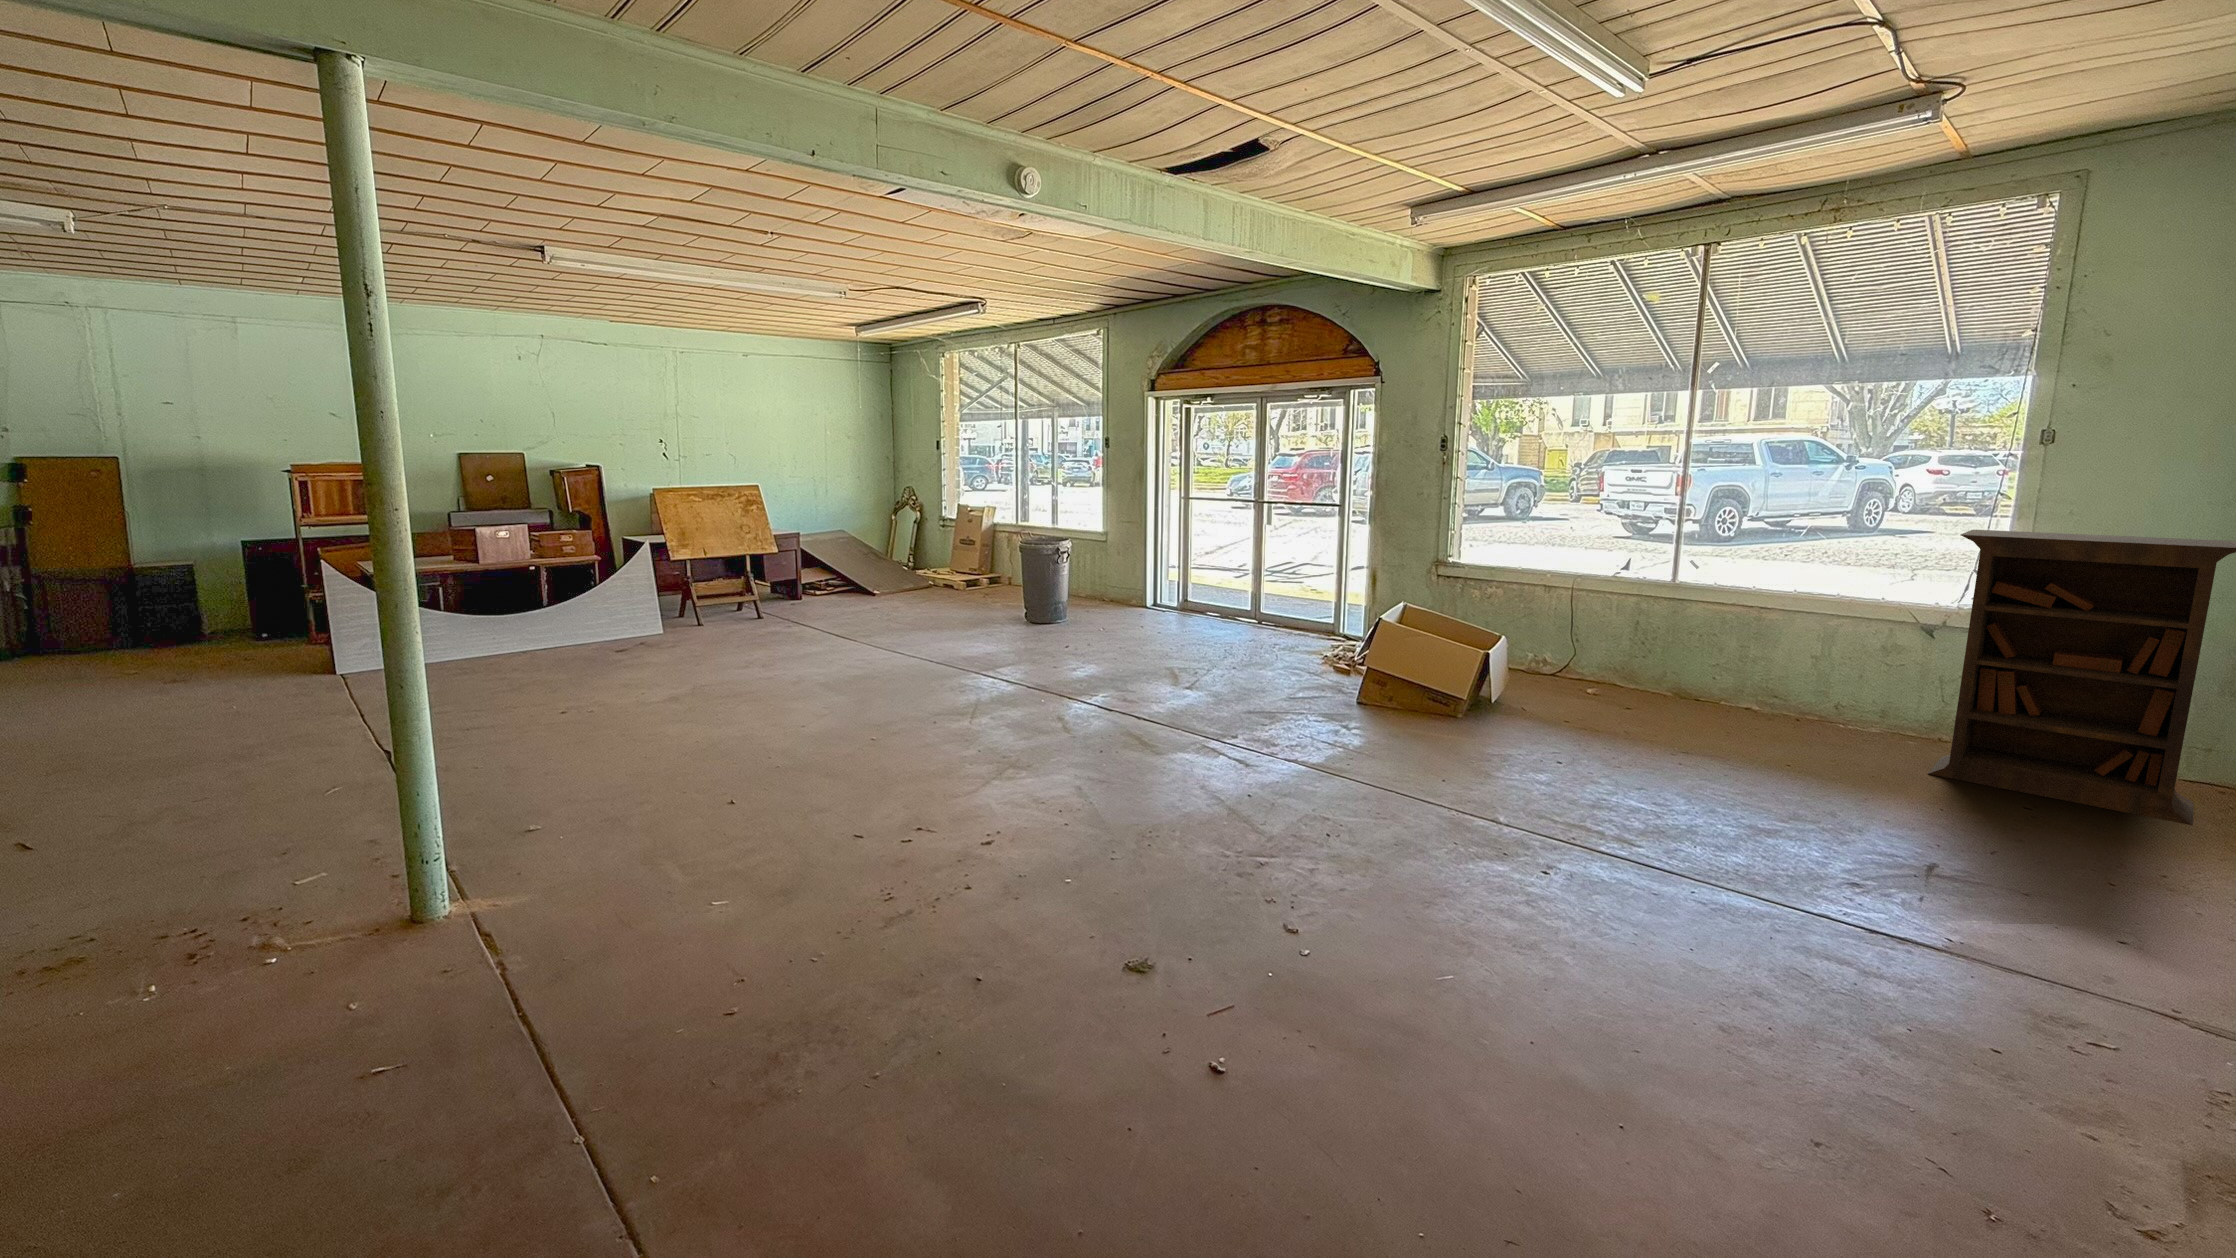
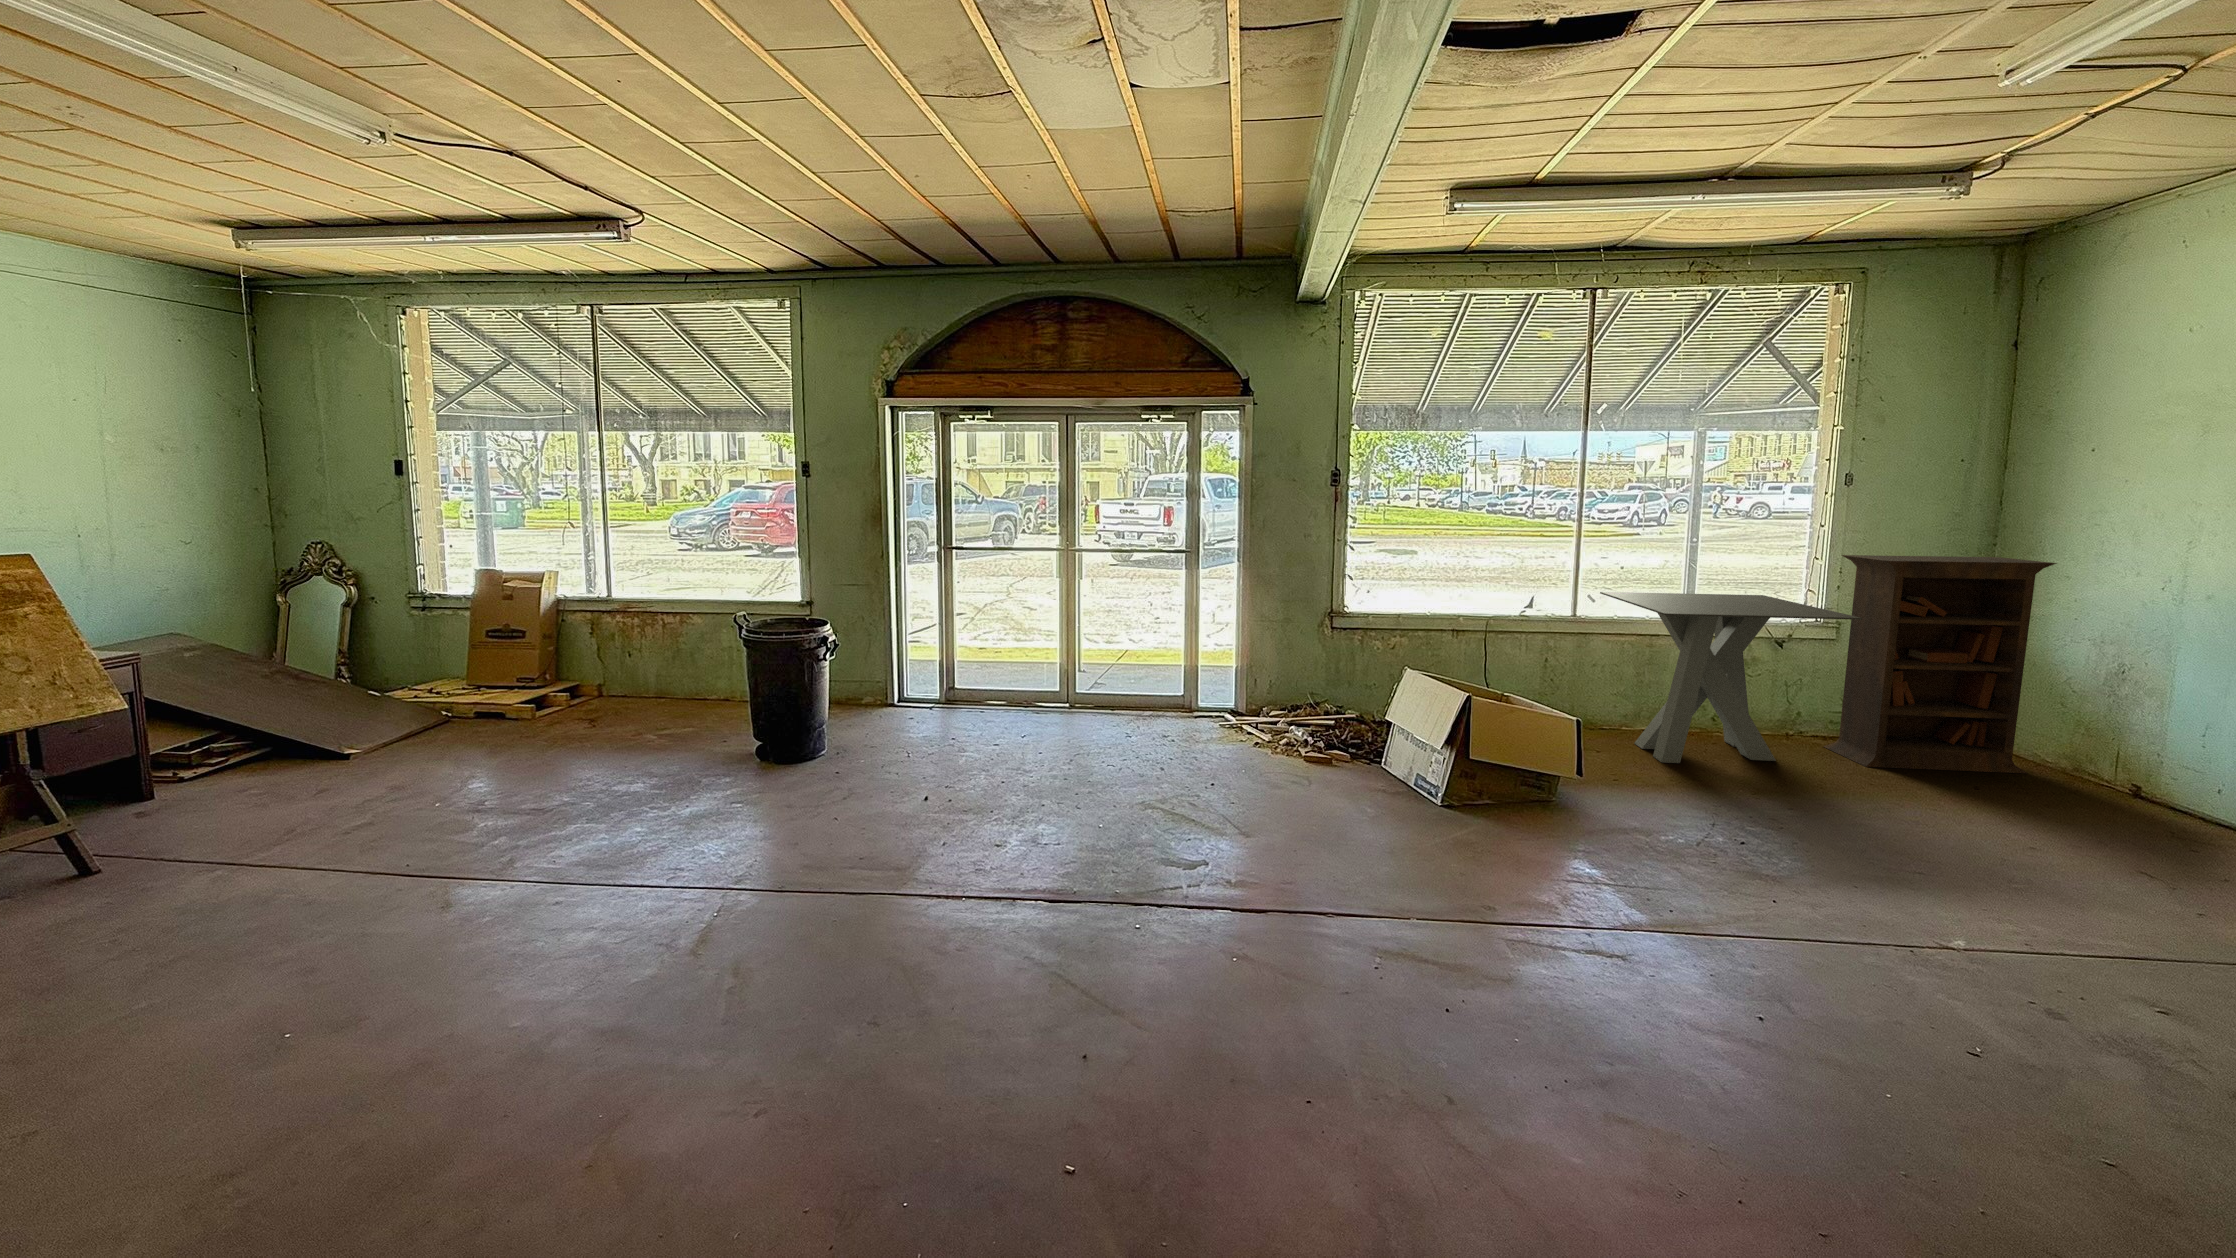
dining table: none [1629,559,1896,750] -> present [1600,592,1862,763]

